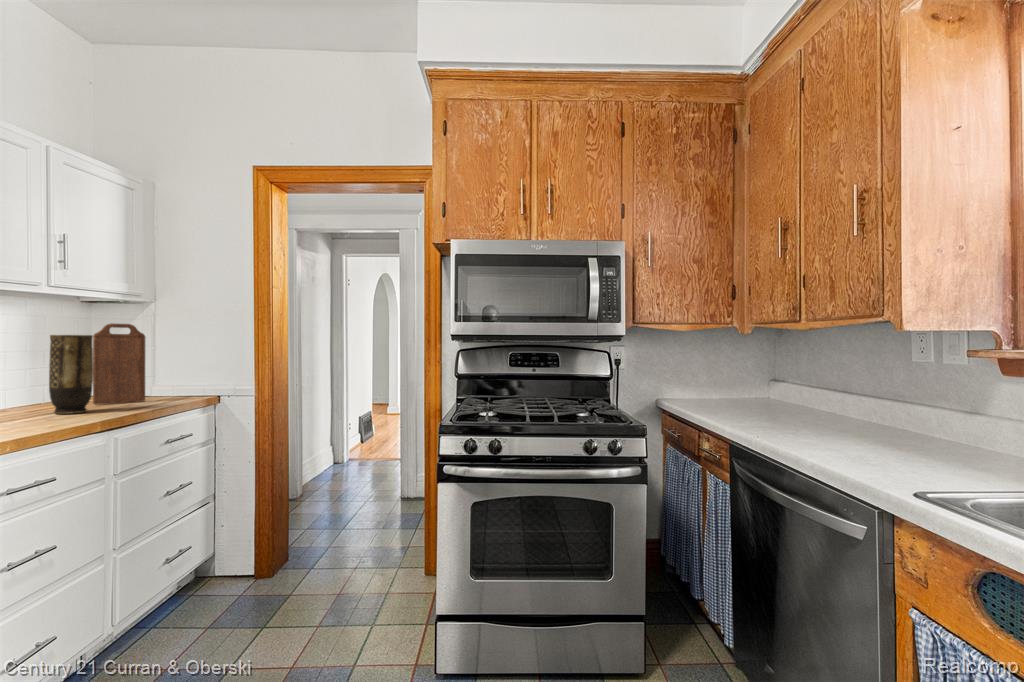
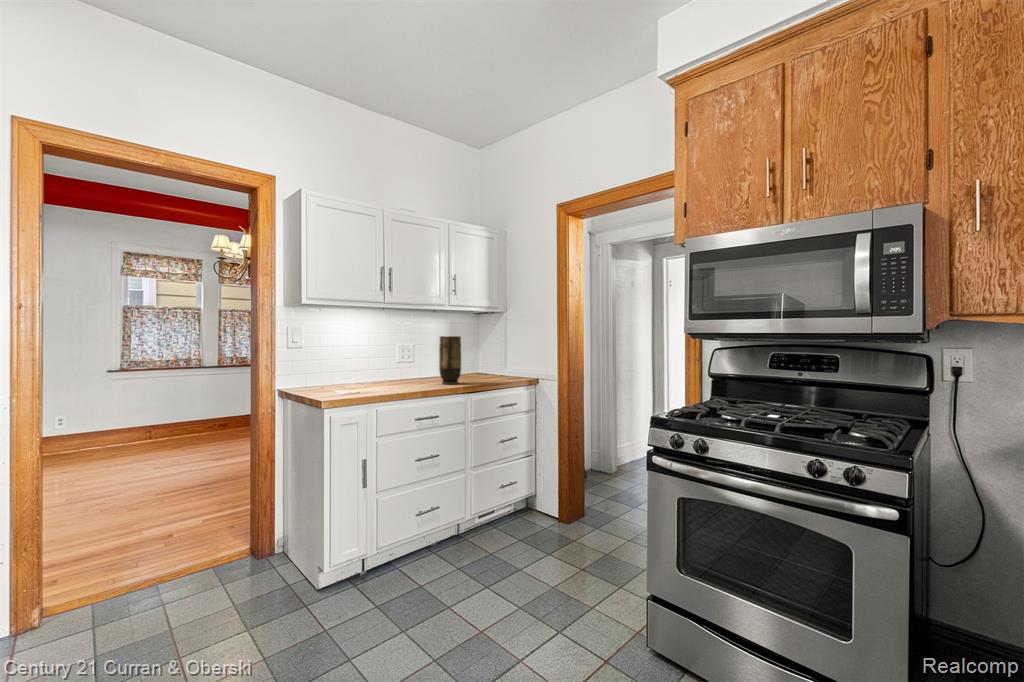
cutting board: present [93,323,146,405] -> none [477,328,506,379]

